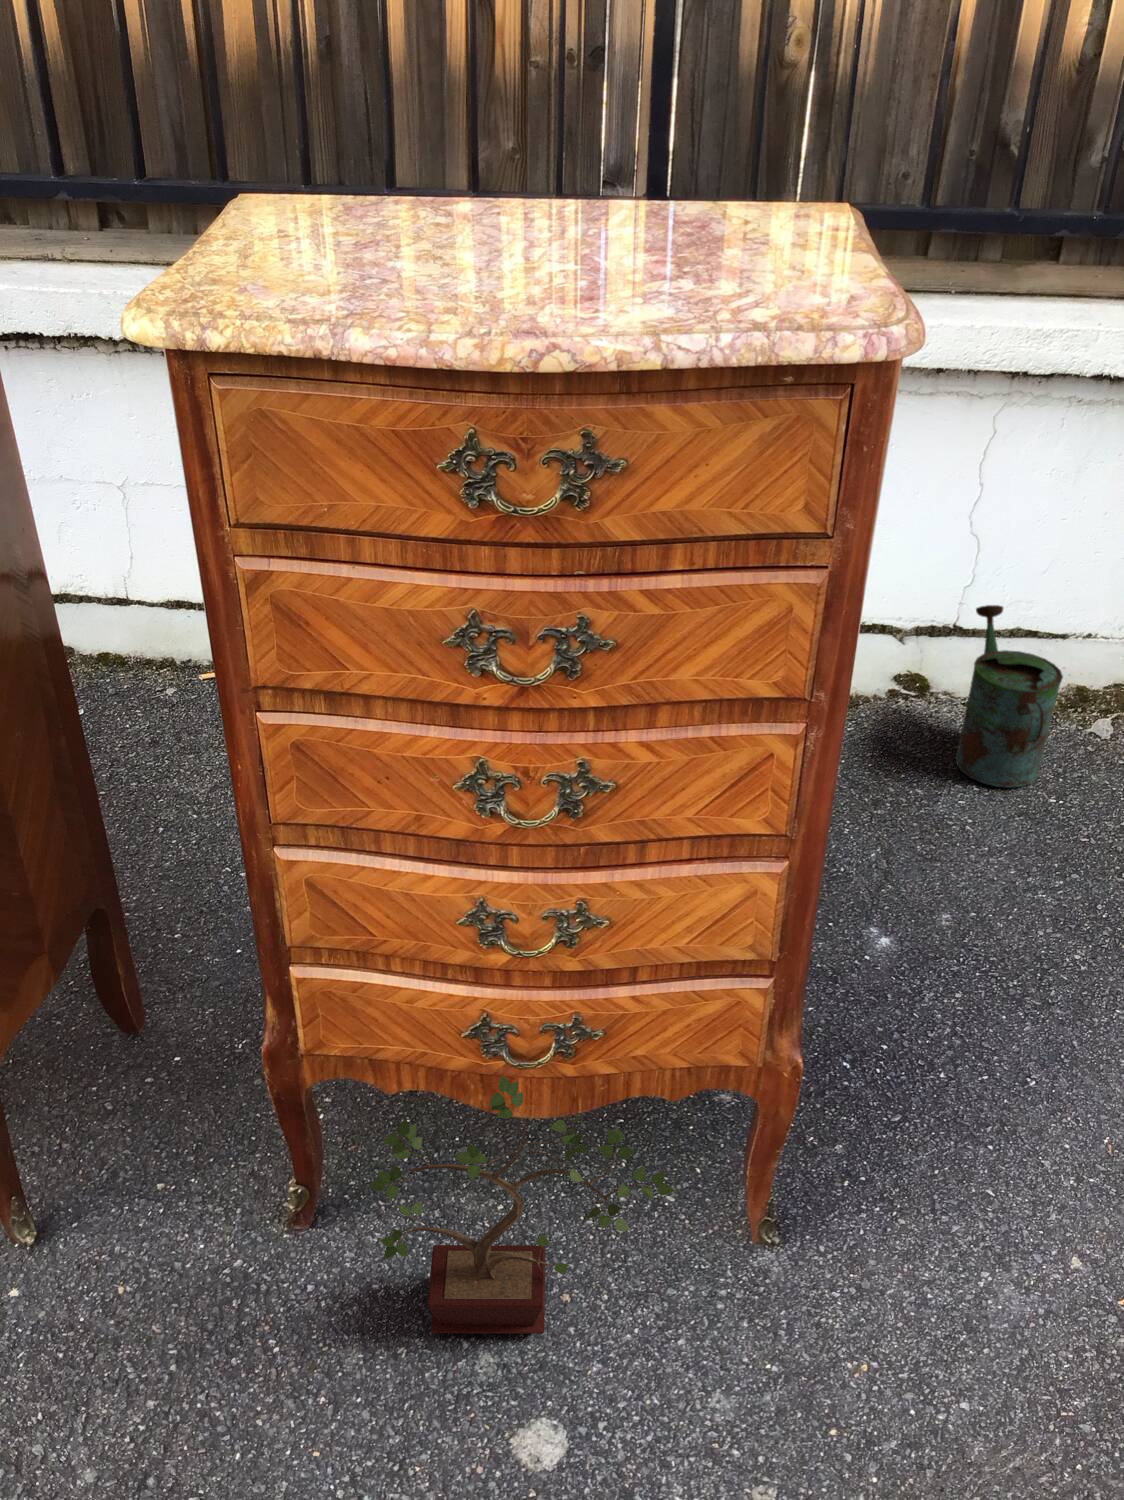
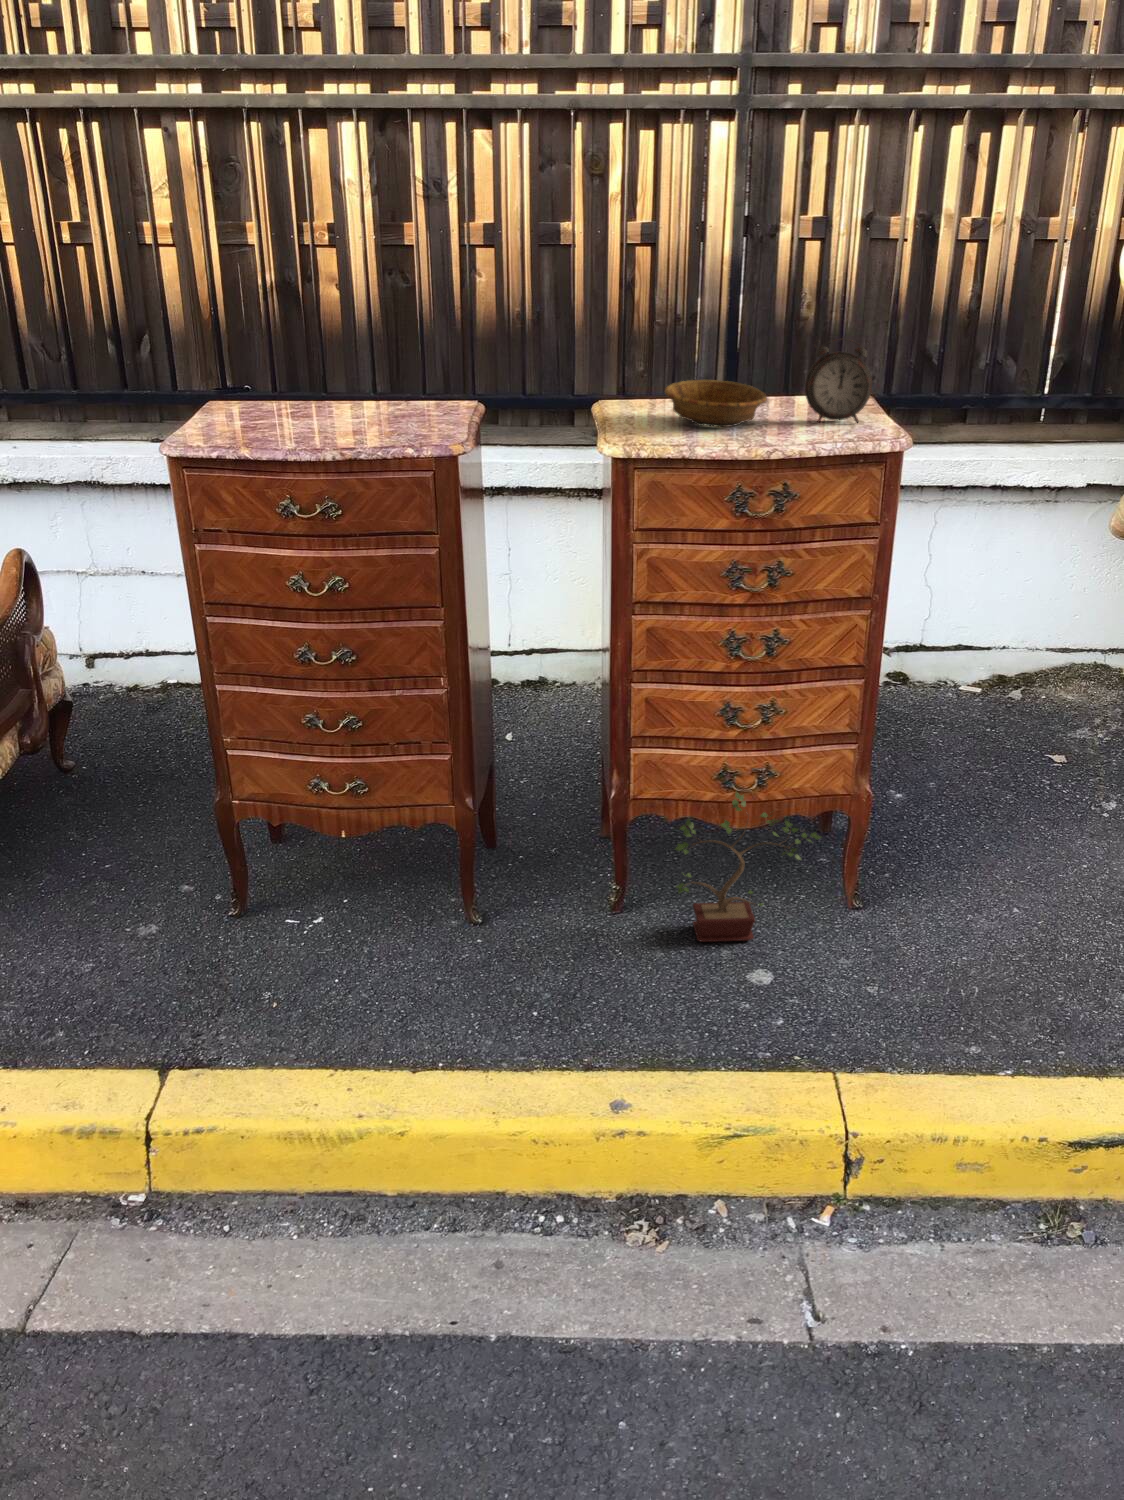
alarm clock: none [676,54,839,276] -> present [805,341,872,423]
decorative bowl: none [326,159,576,278] -> present [665,380,767,427]
watering can: present [956,605,1063,787] -> none [929,622,989,726]

